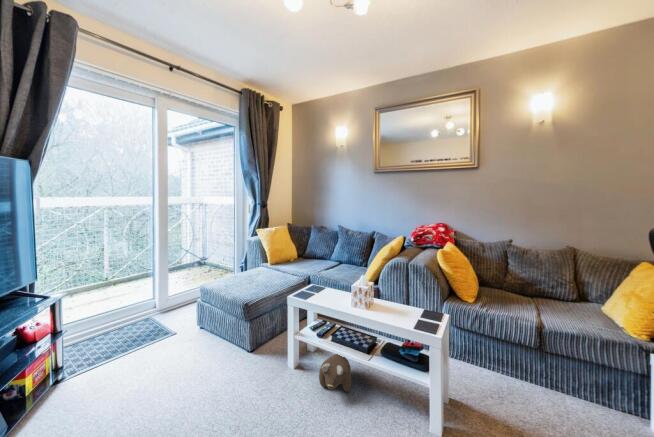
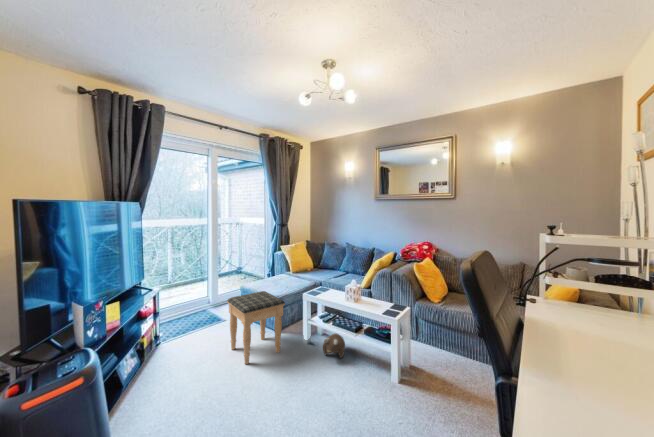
footstool: none [170,294,261,414] -> present [227,291,285,364]

